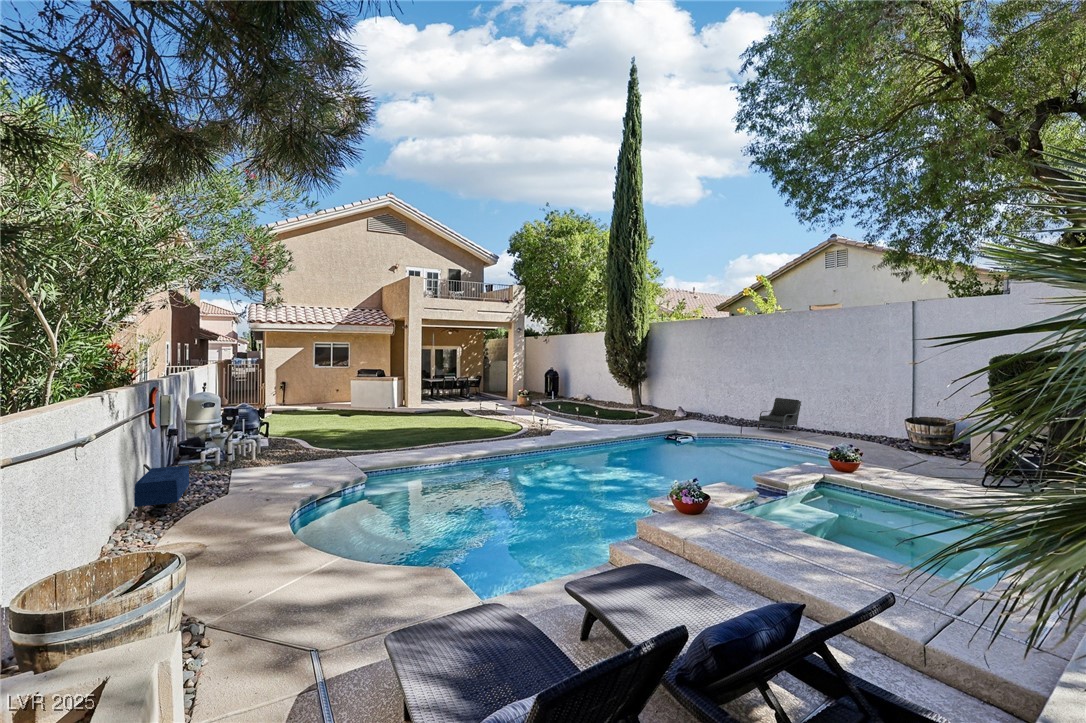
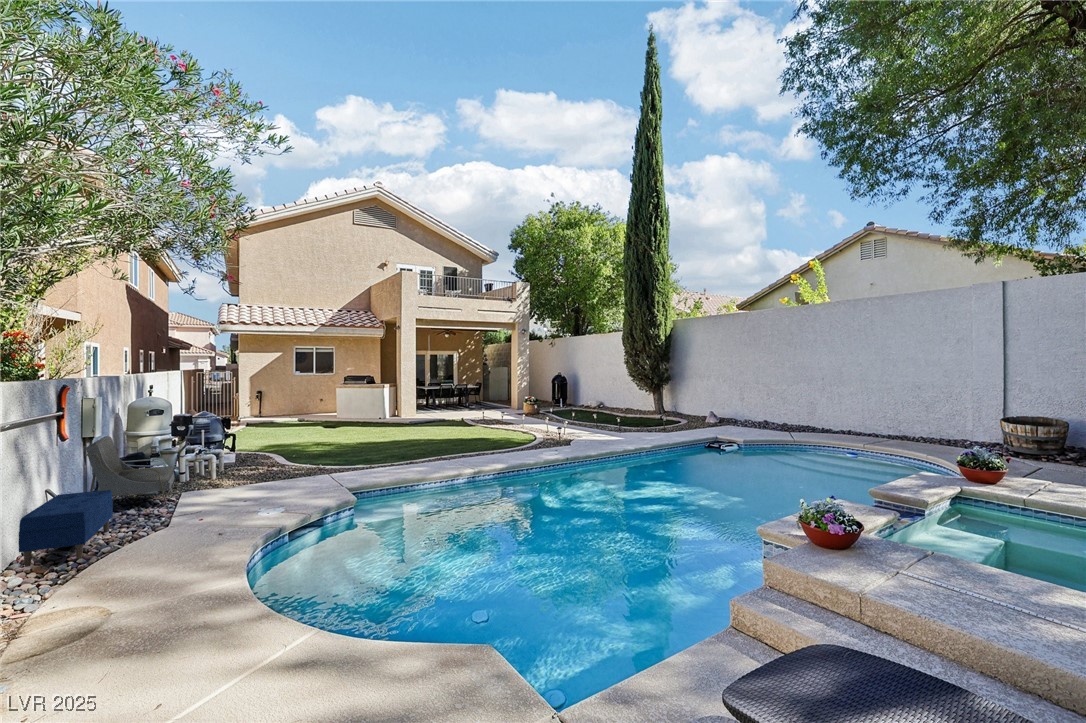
armchair: present [758,398,801,433] -> present [85,436,175,505]

